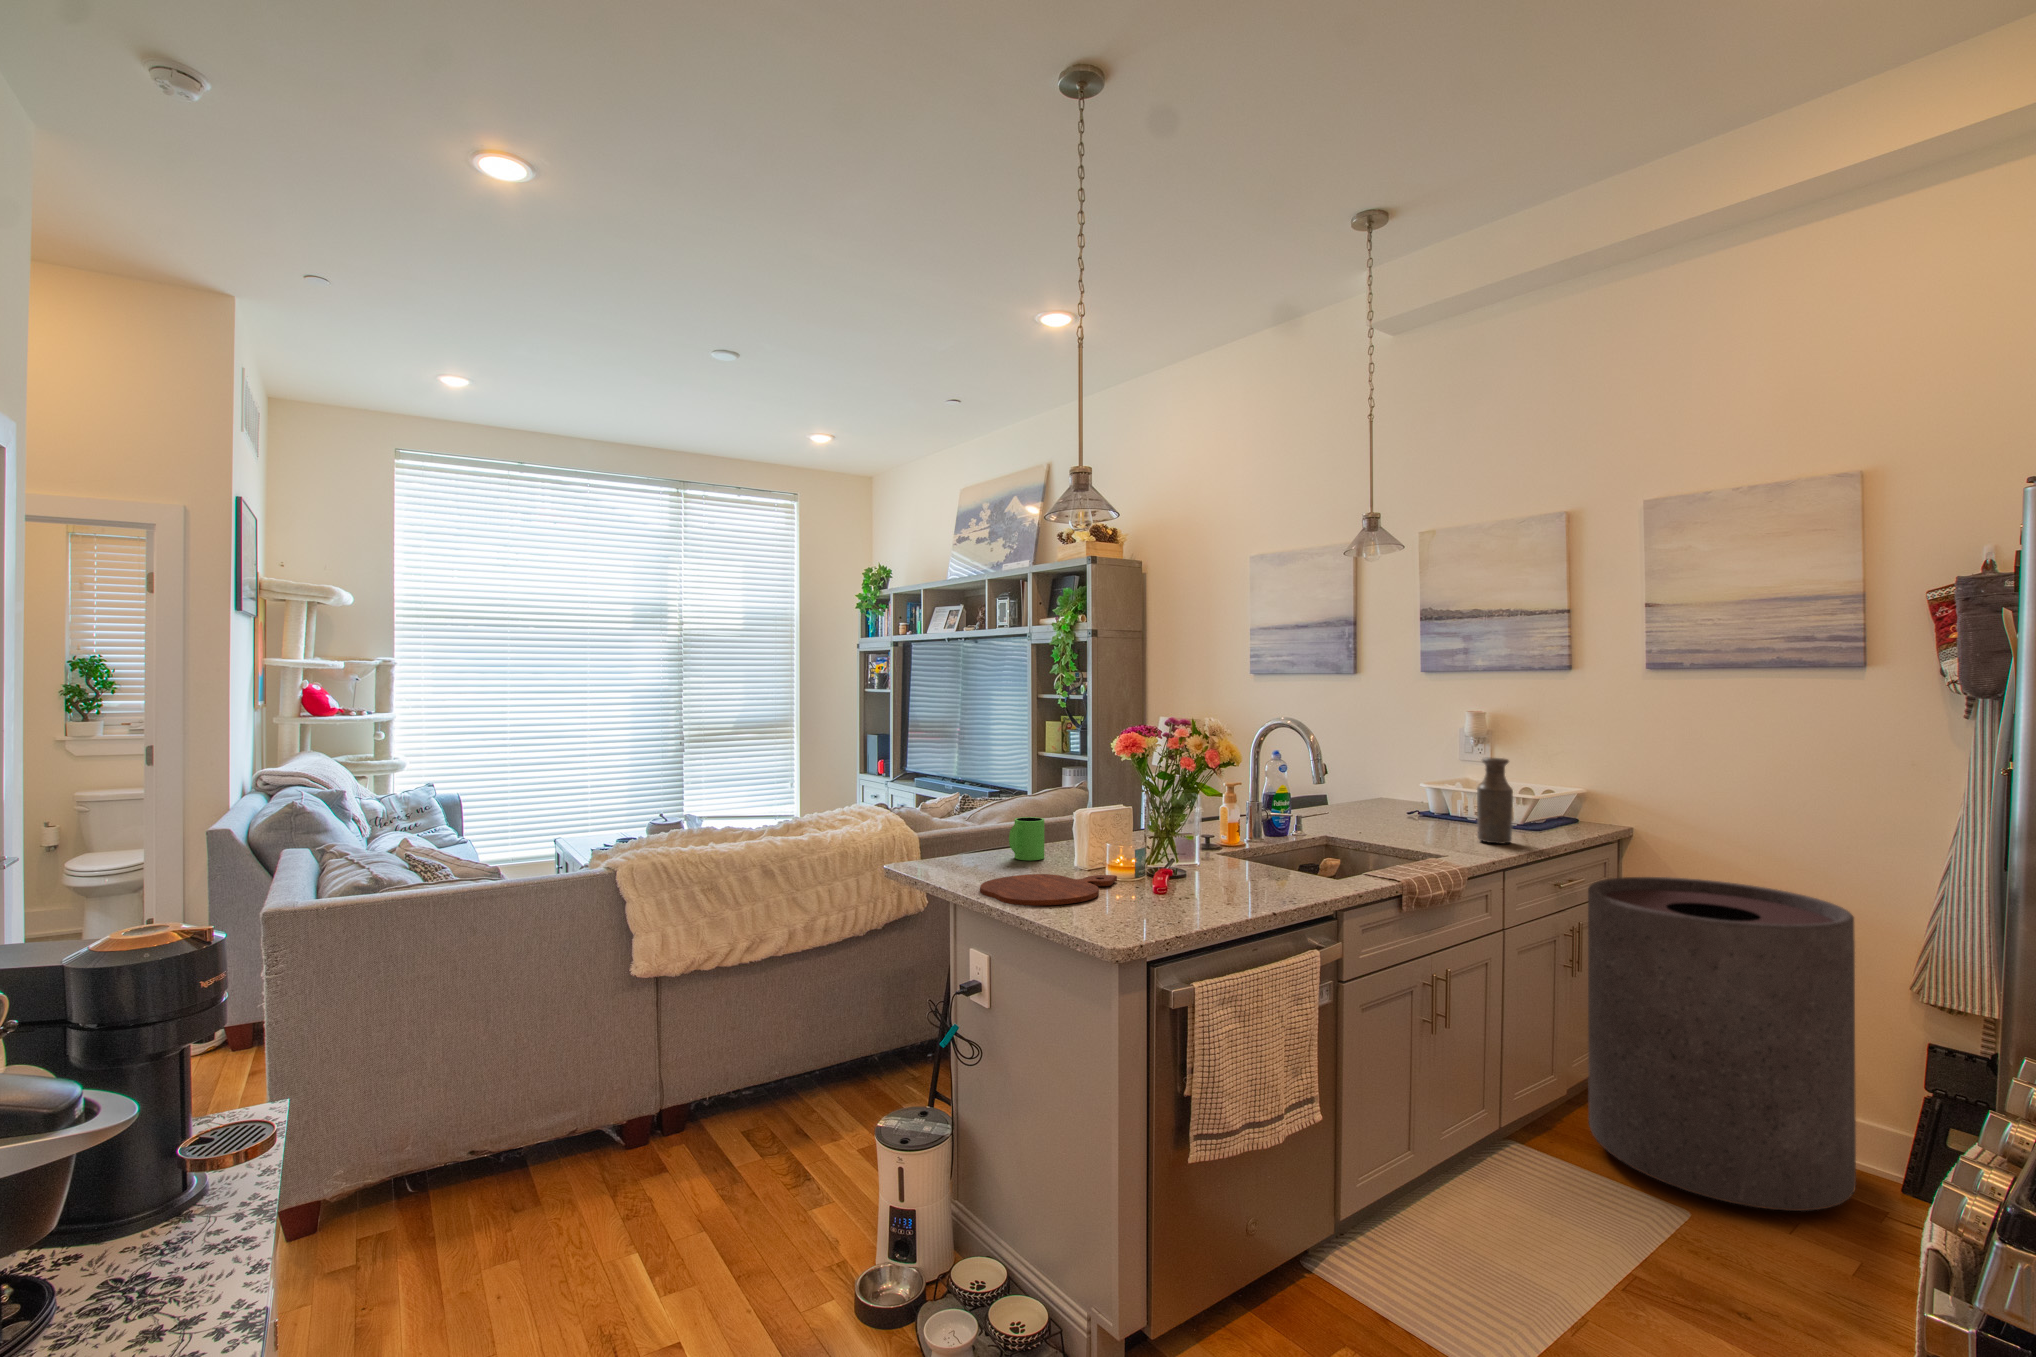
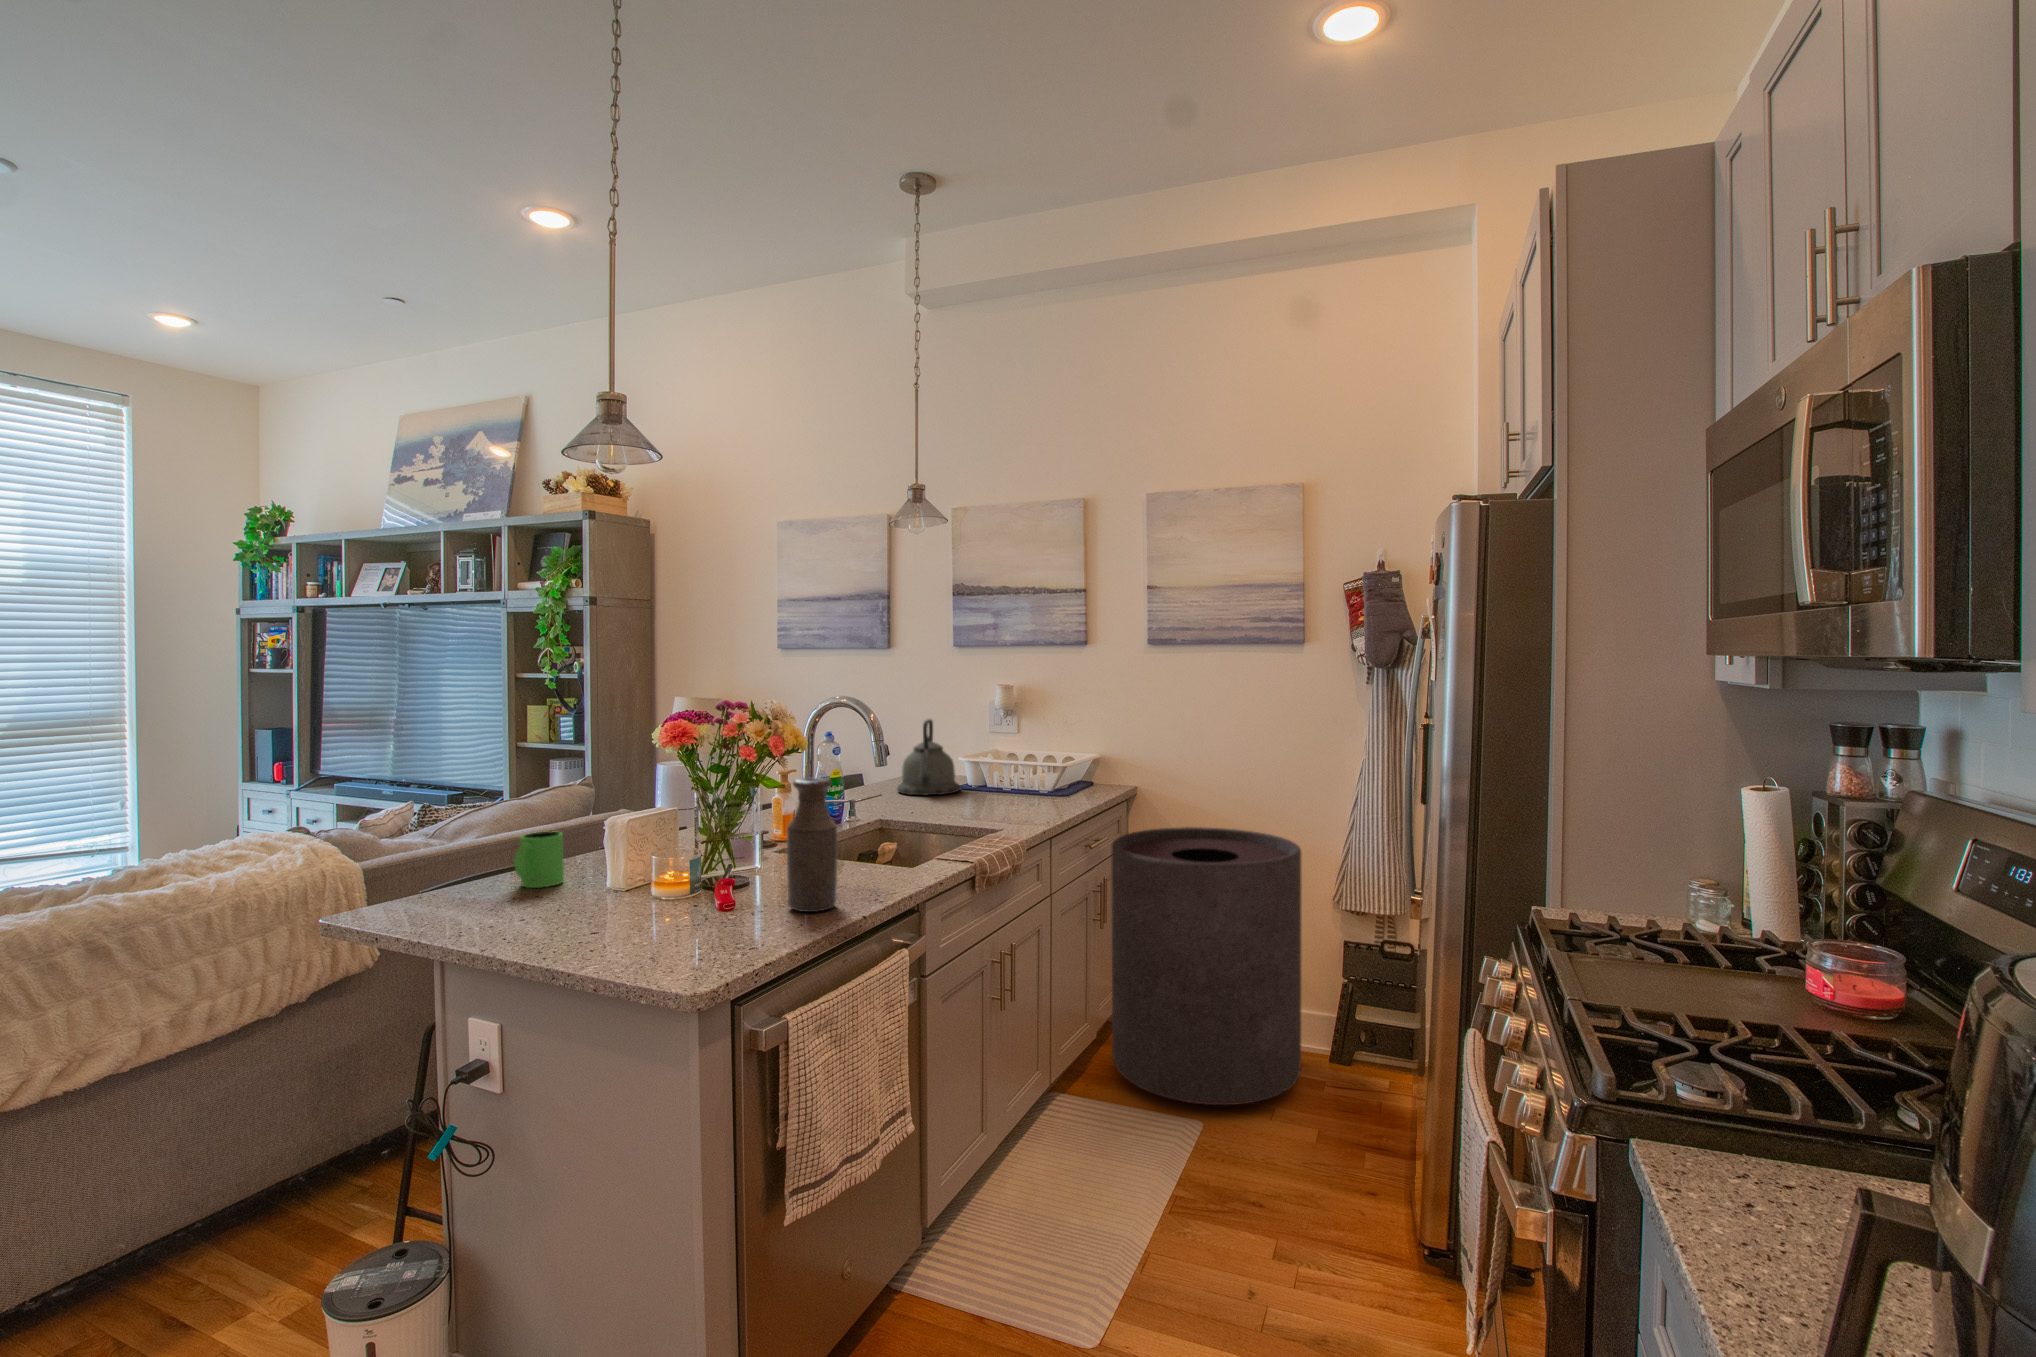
kettle: none [1351,744,1417,819] -> present [898,719,960,795]
bottle: present [1477,758,1513,844] -> present [787,778,837,912]
cutting board: present [980,874,1117,906] -> none [483,895,670,953]

